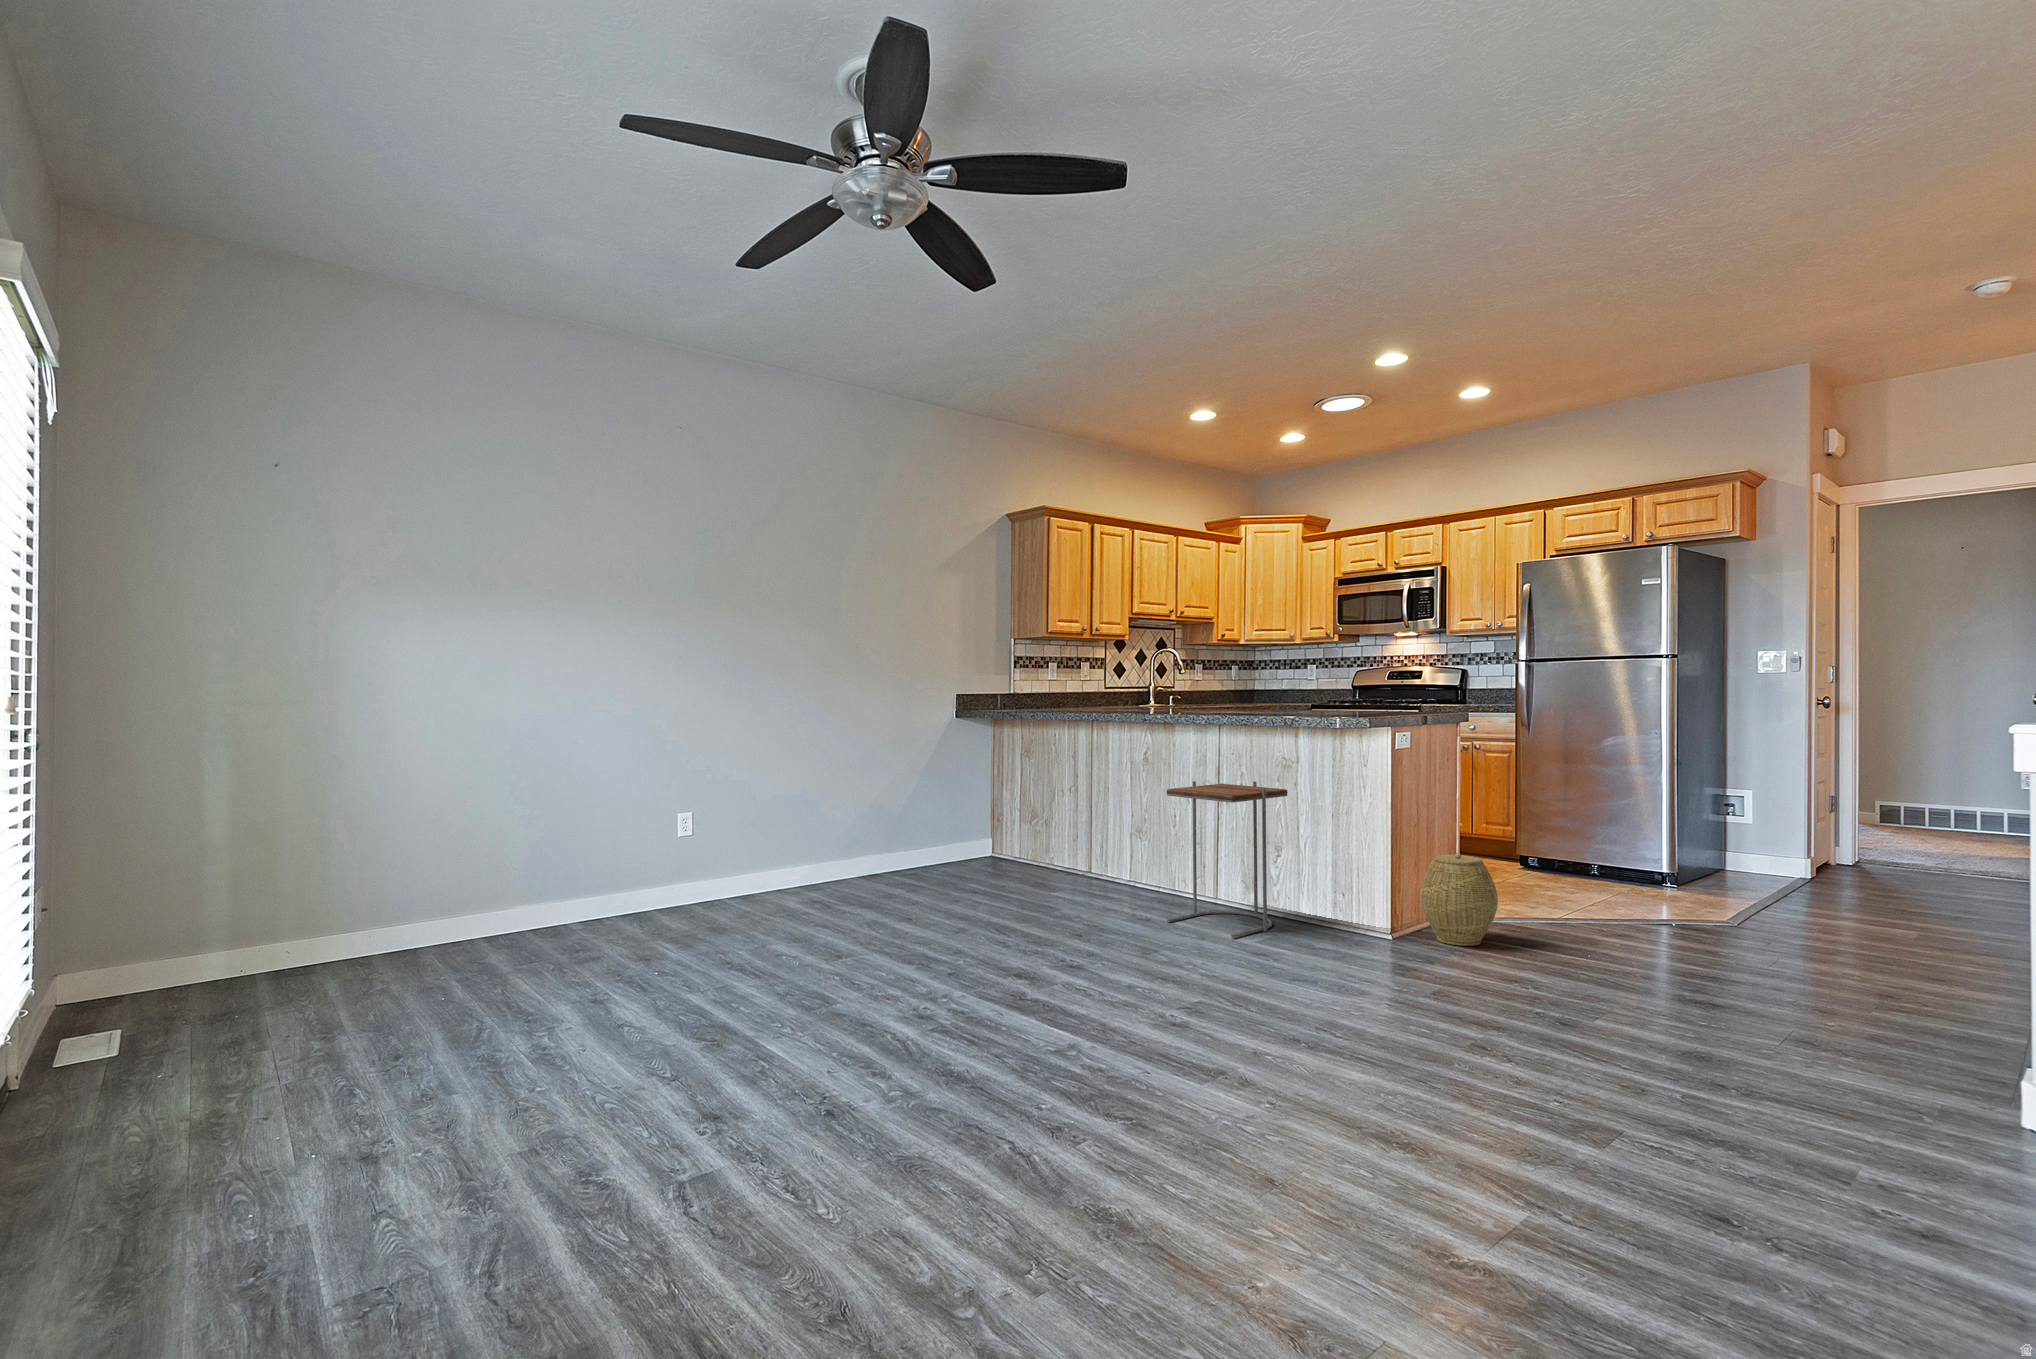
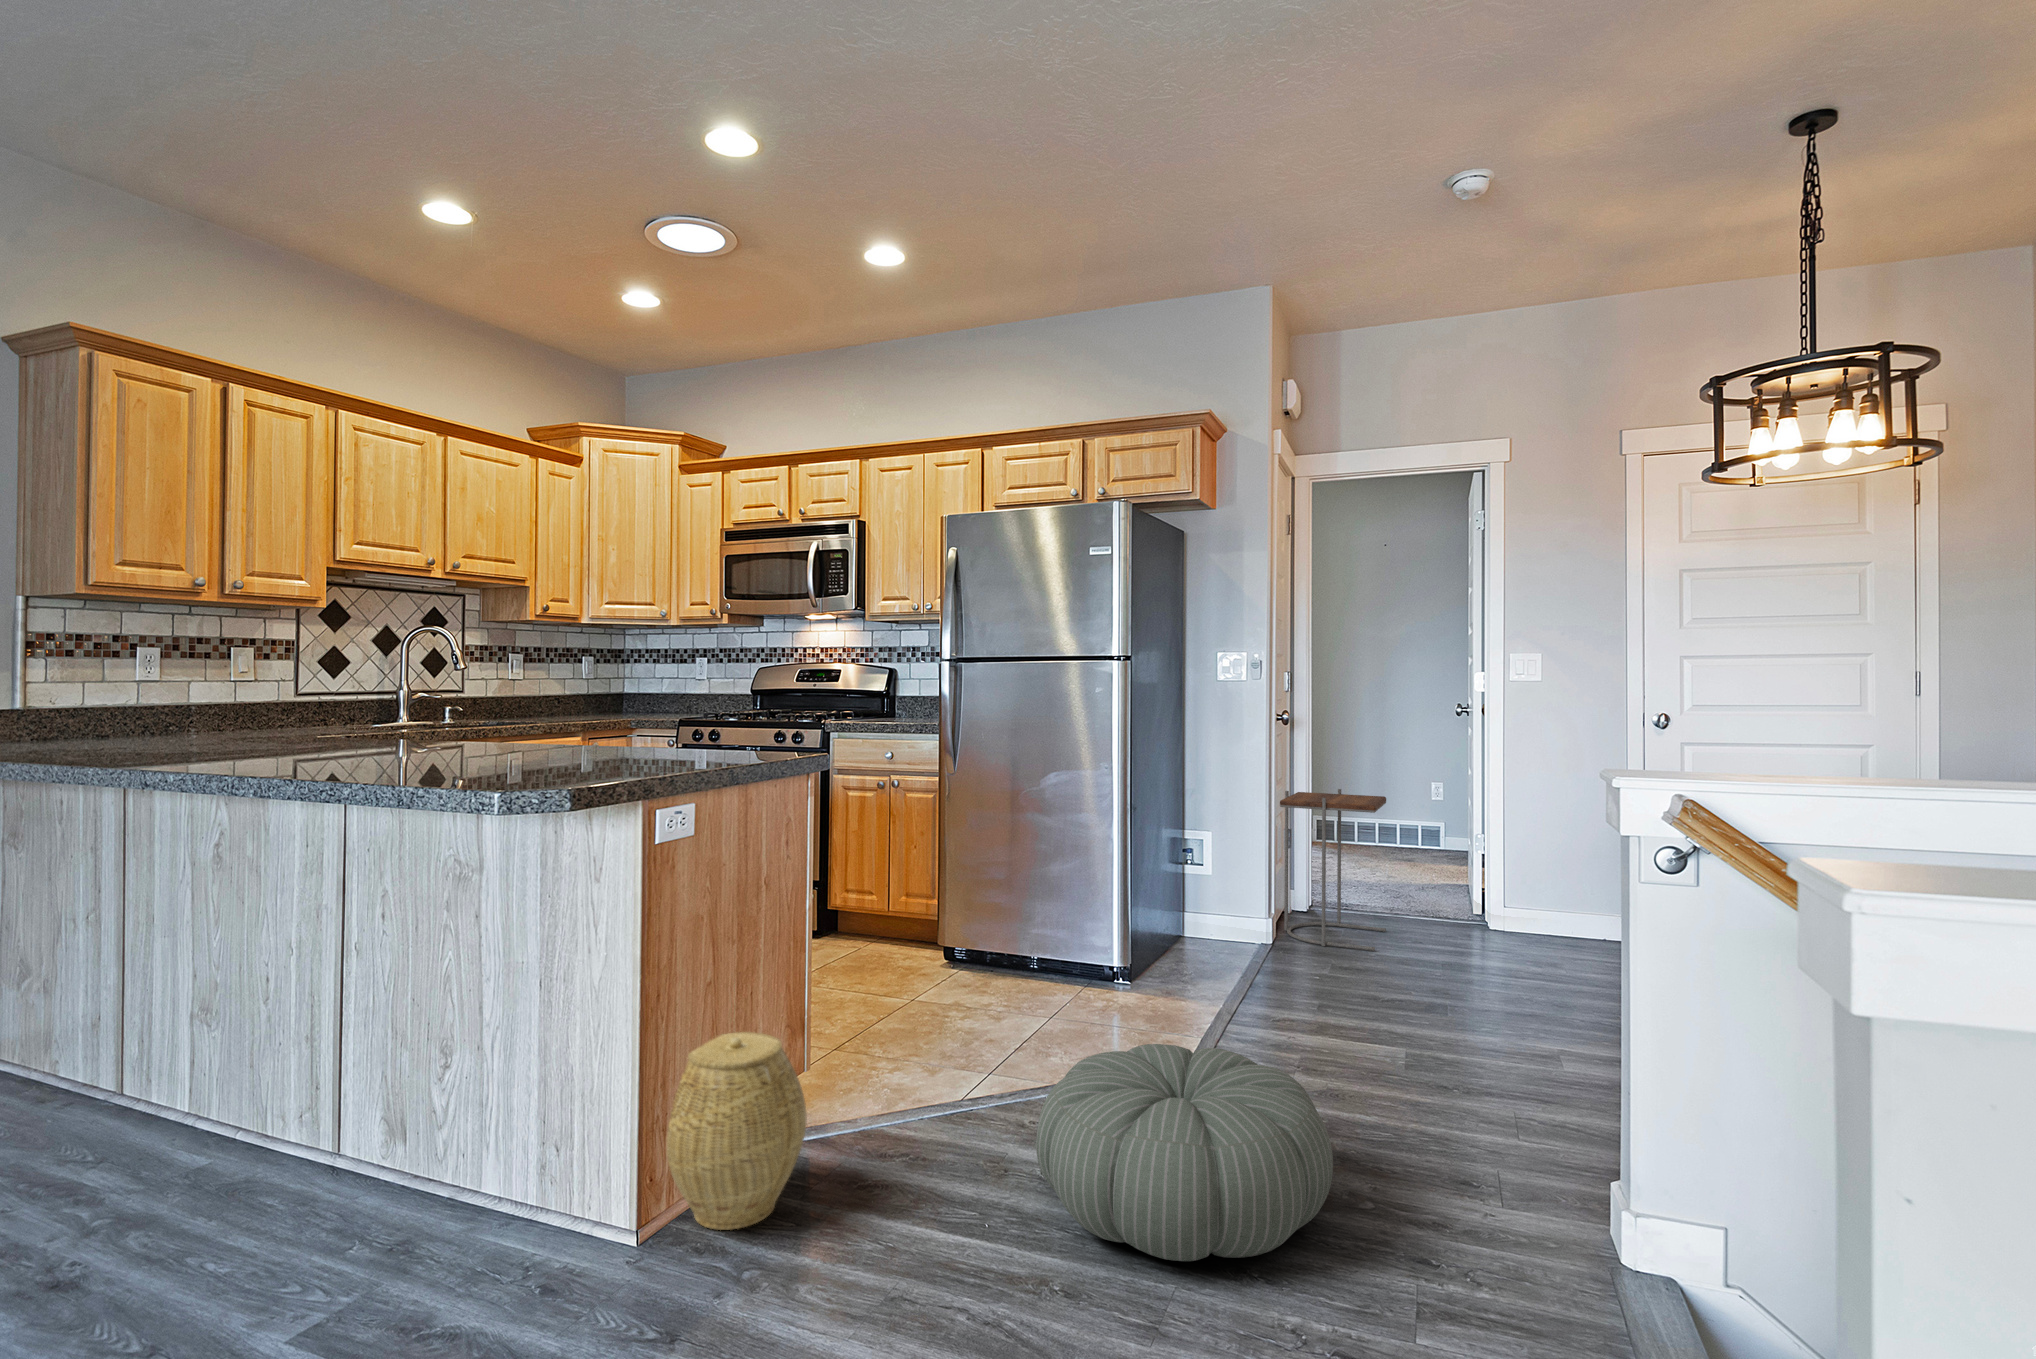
side table: present [1167,781,1288,938] -> present [1280,789,1386,951]
pouf: none [1638,885,1844,982] -> present [1036,1044,1333,1261]

